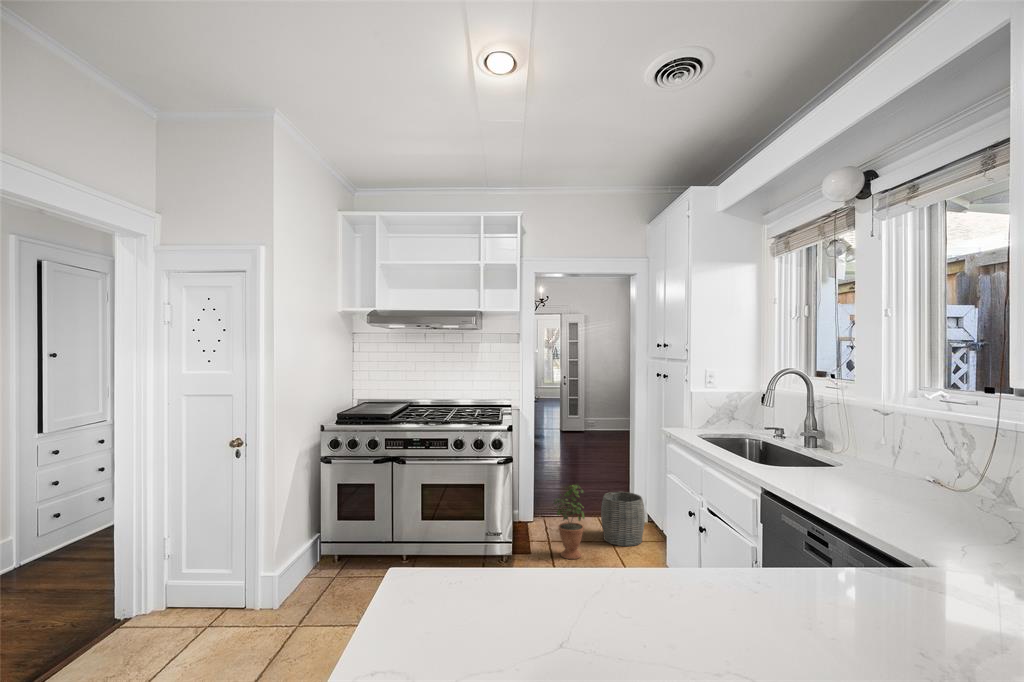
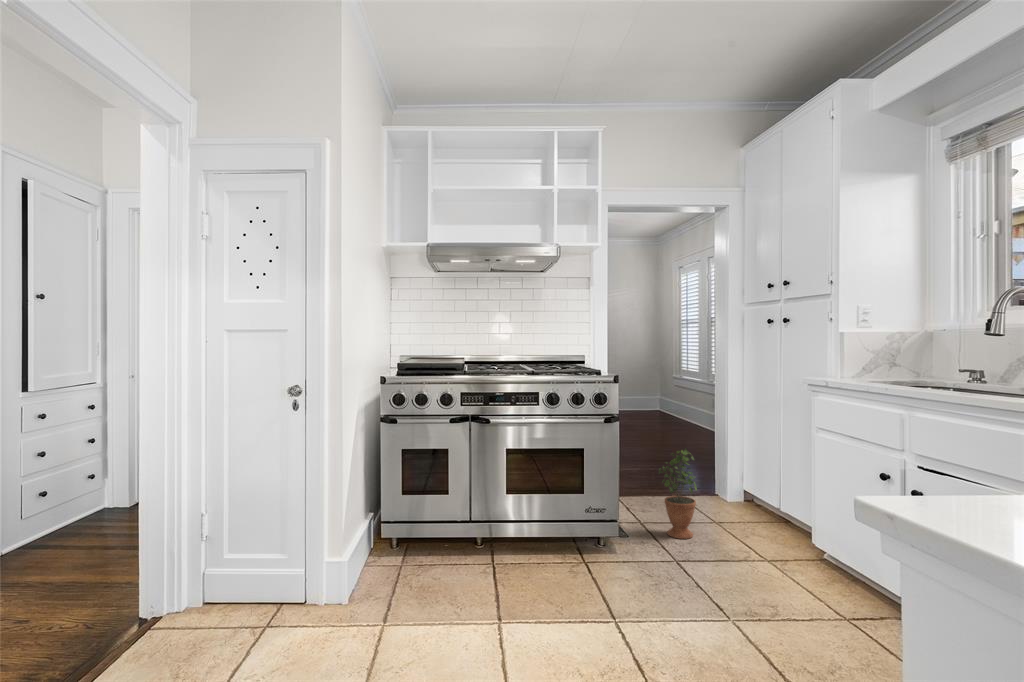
woven basket: present [601,492,645,546] -> none [703,461,758,524]

